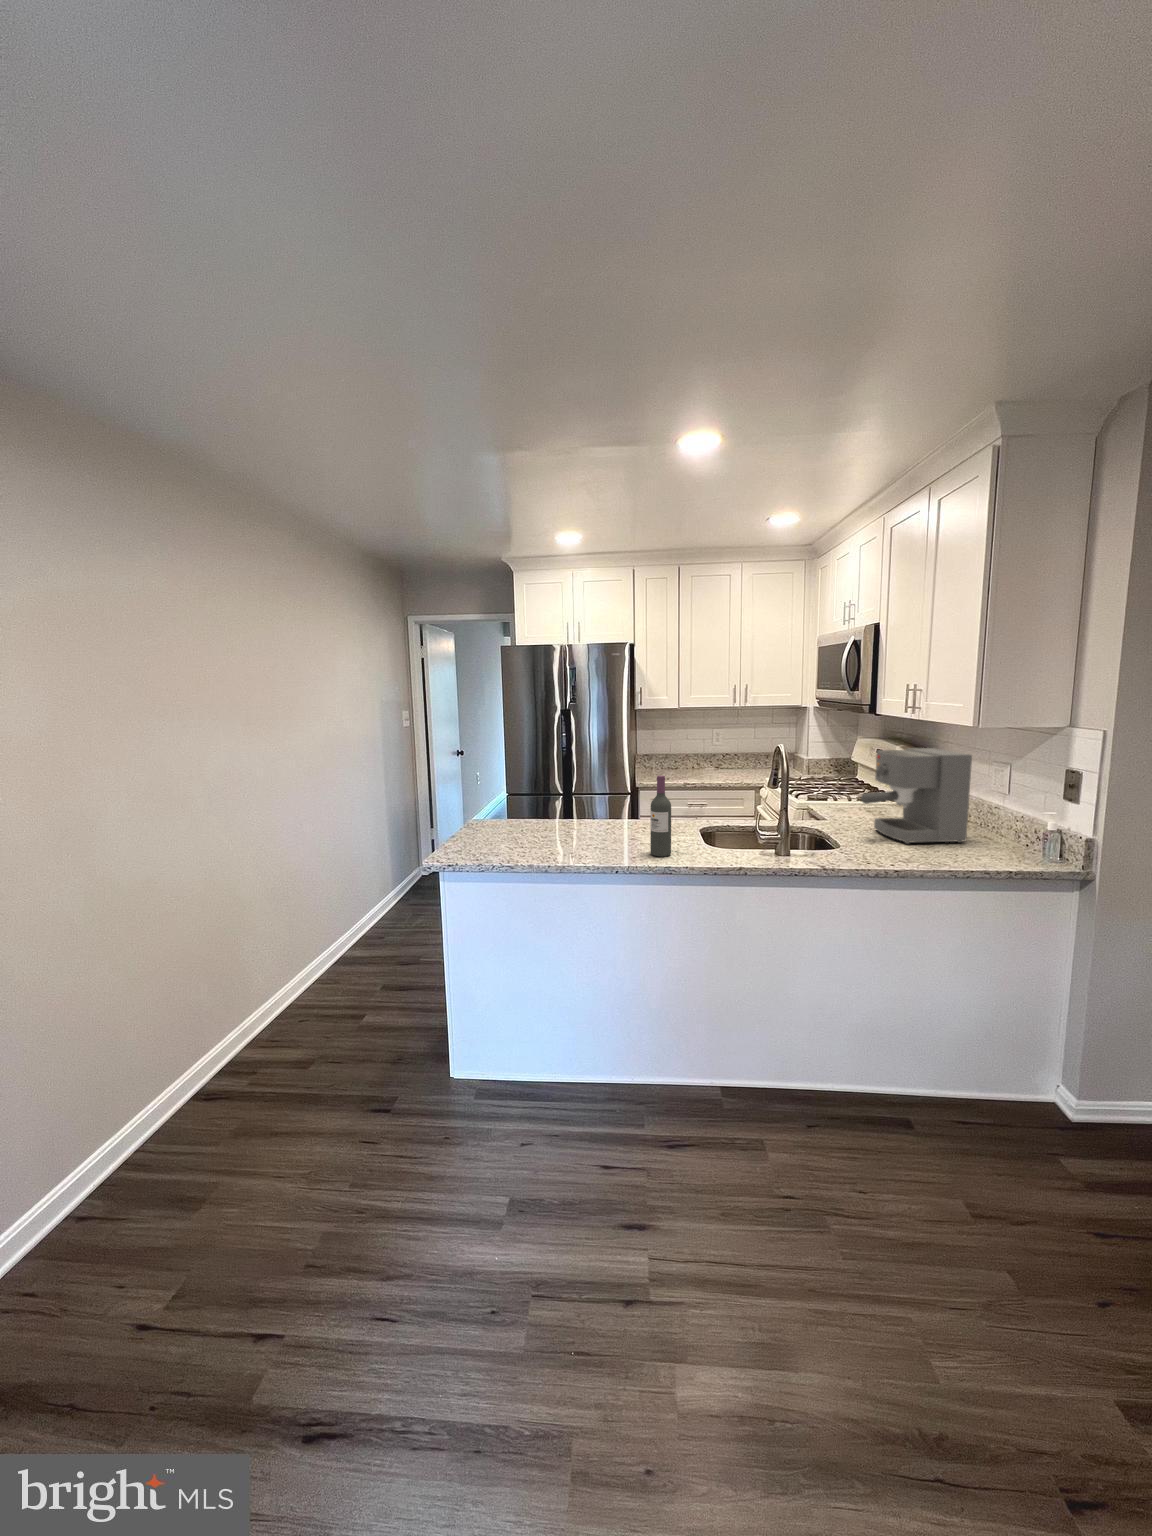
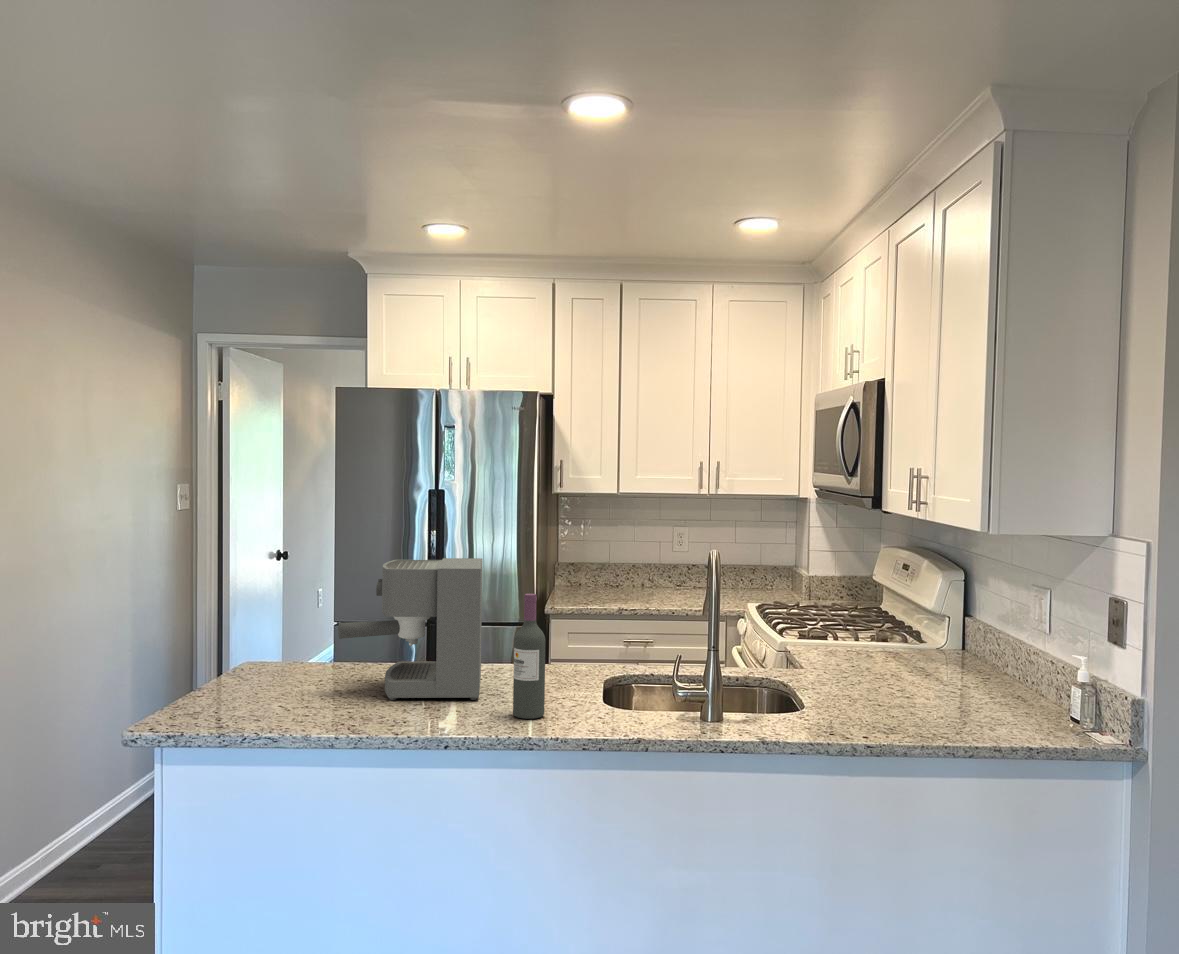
coffee maker: present [861,748,972,844] -> present [338,558,482,700]

